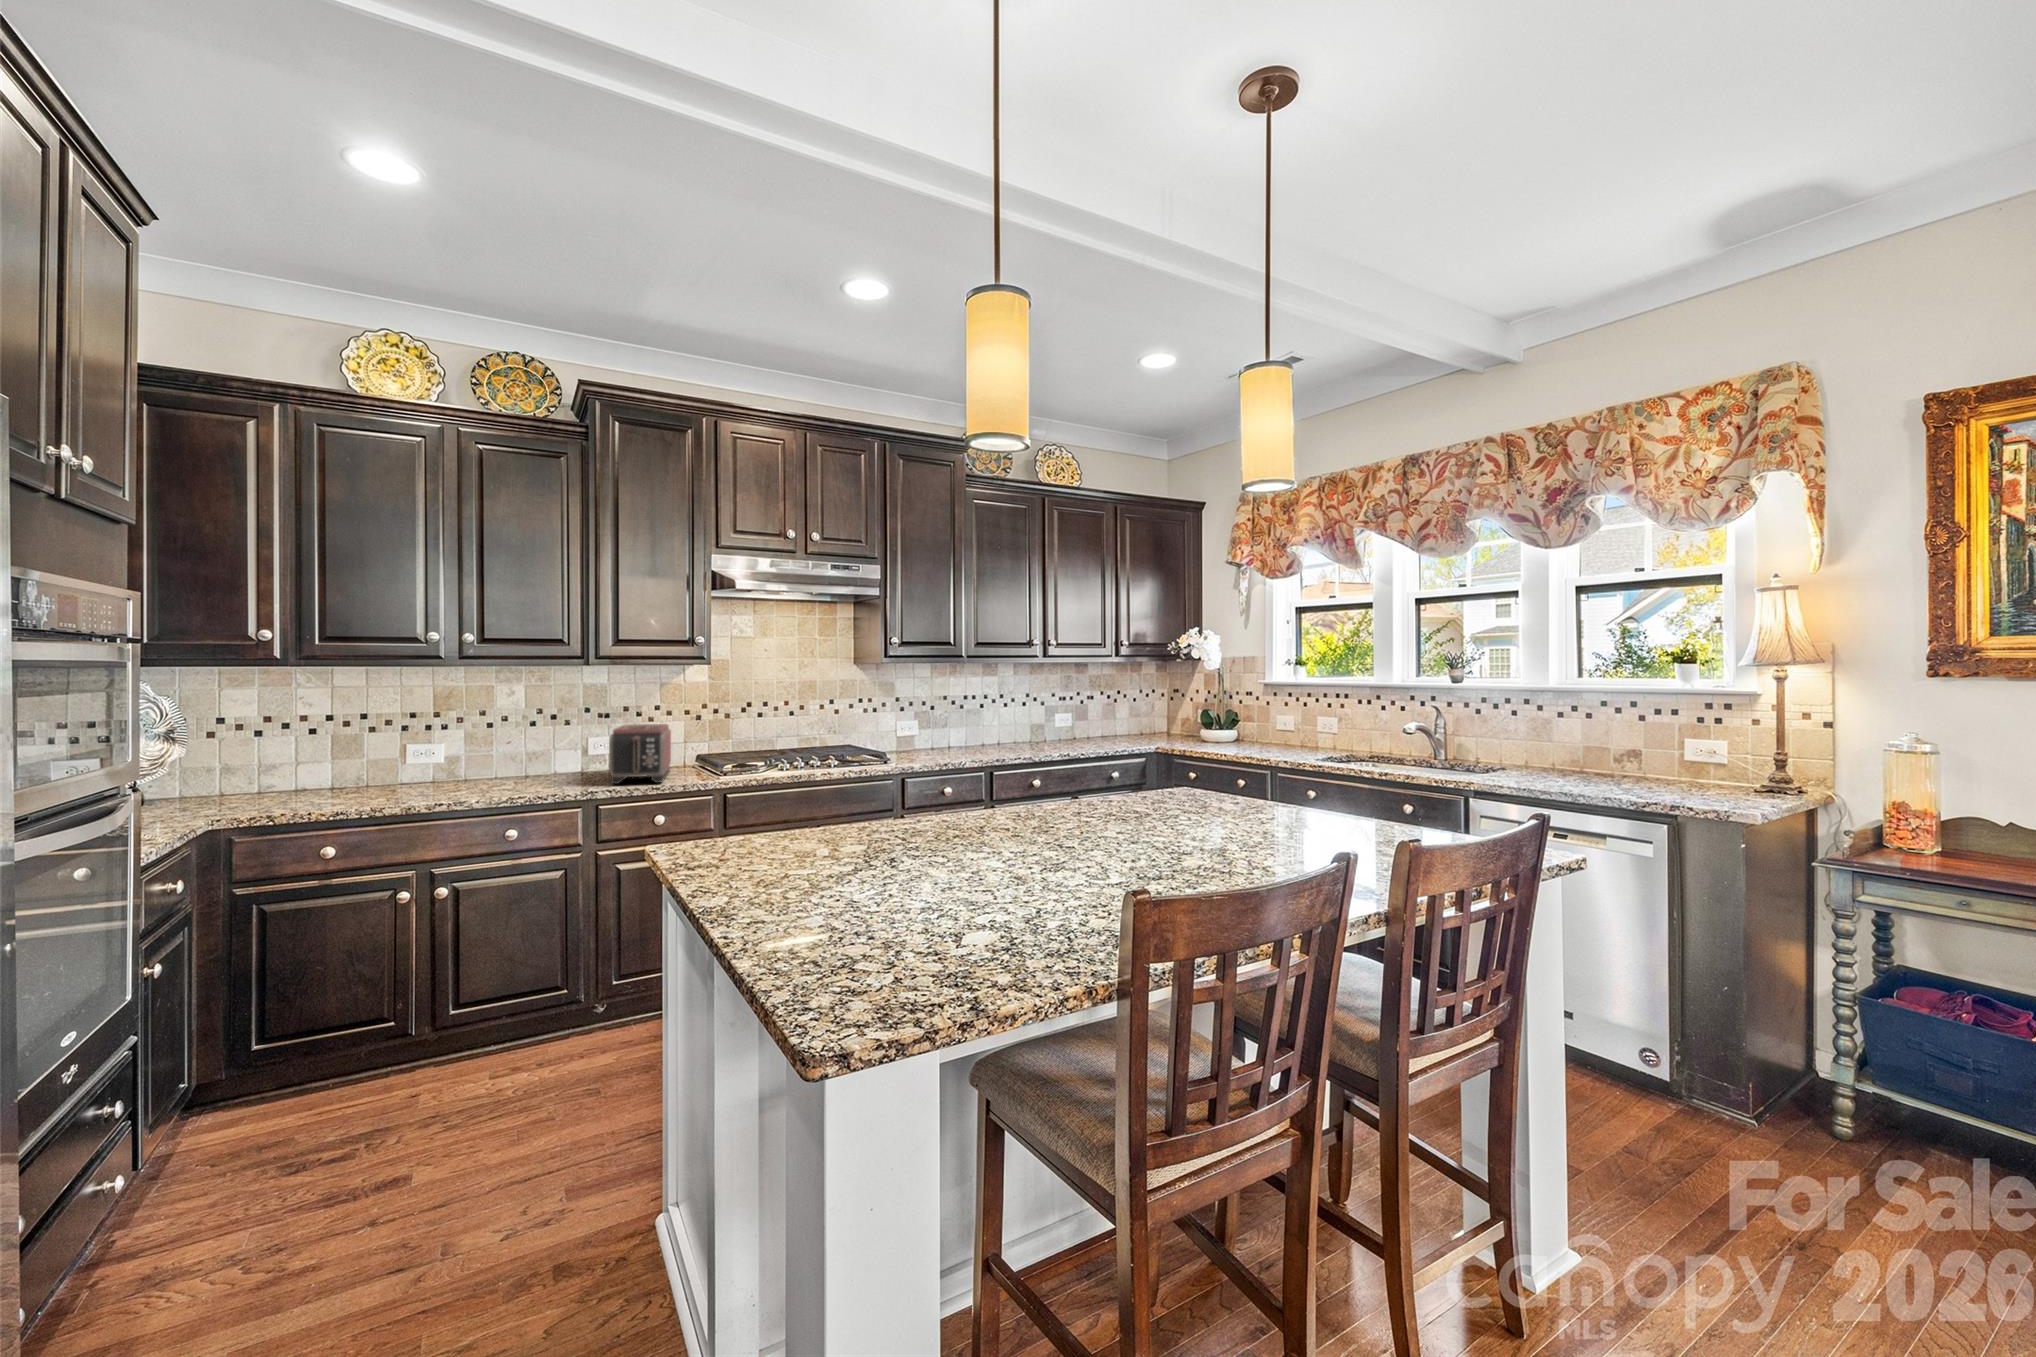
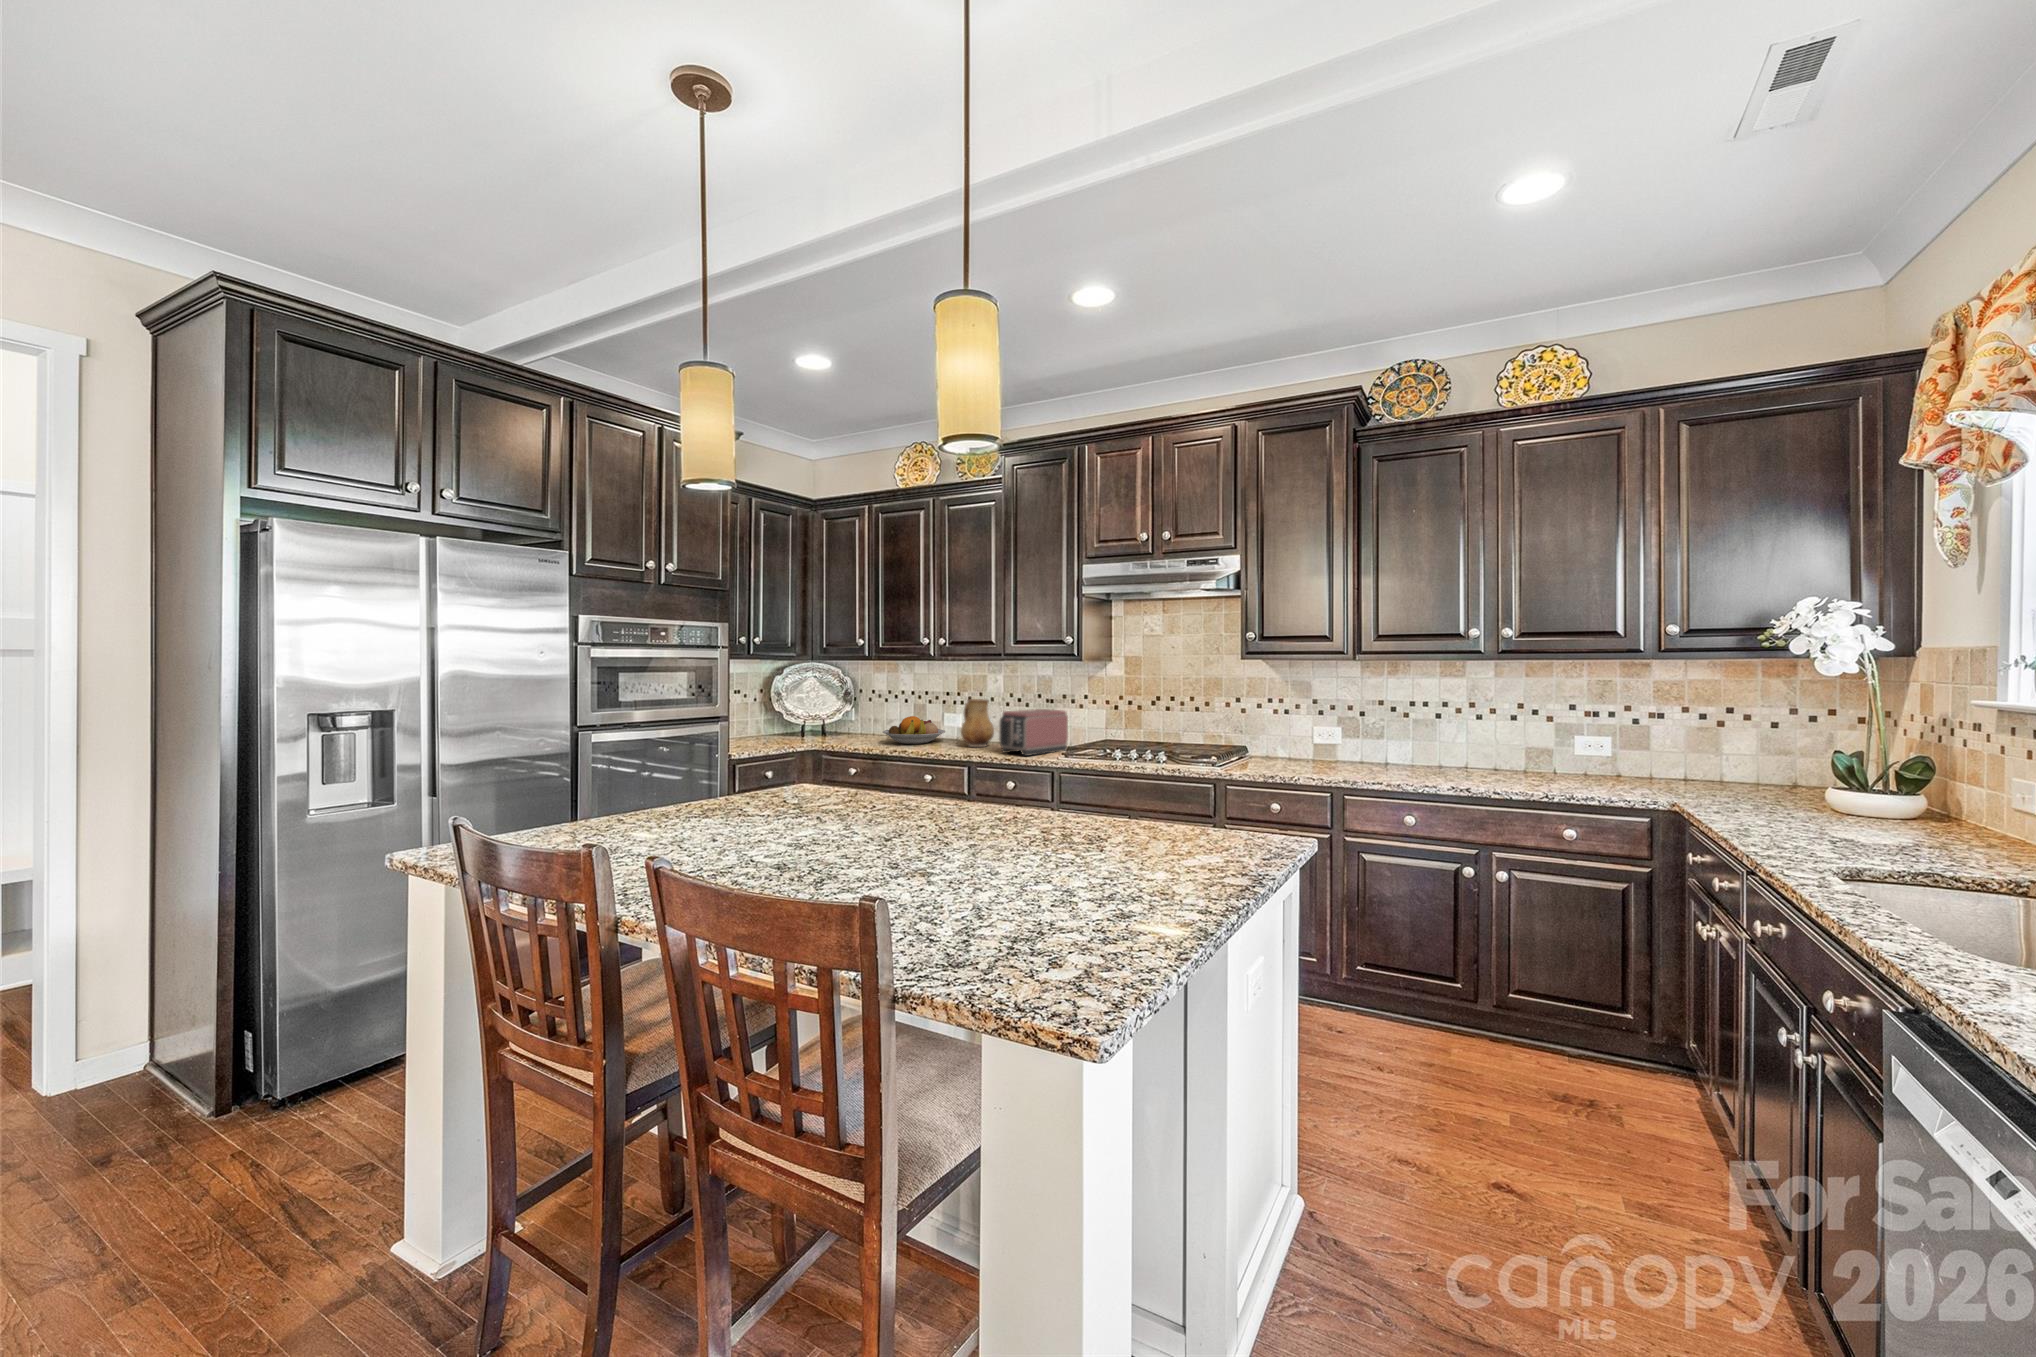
ceramic pitcher: none [498,717,558,786] -> present [961,699,994,747]
fruit bowl: none [332,751,454,796] -> present [883,716,945,744]

